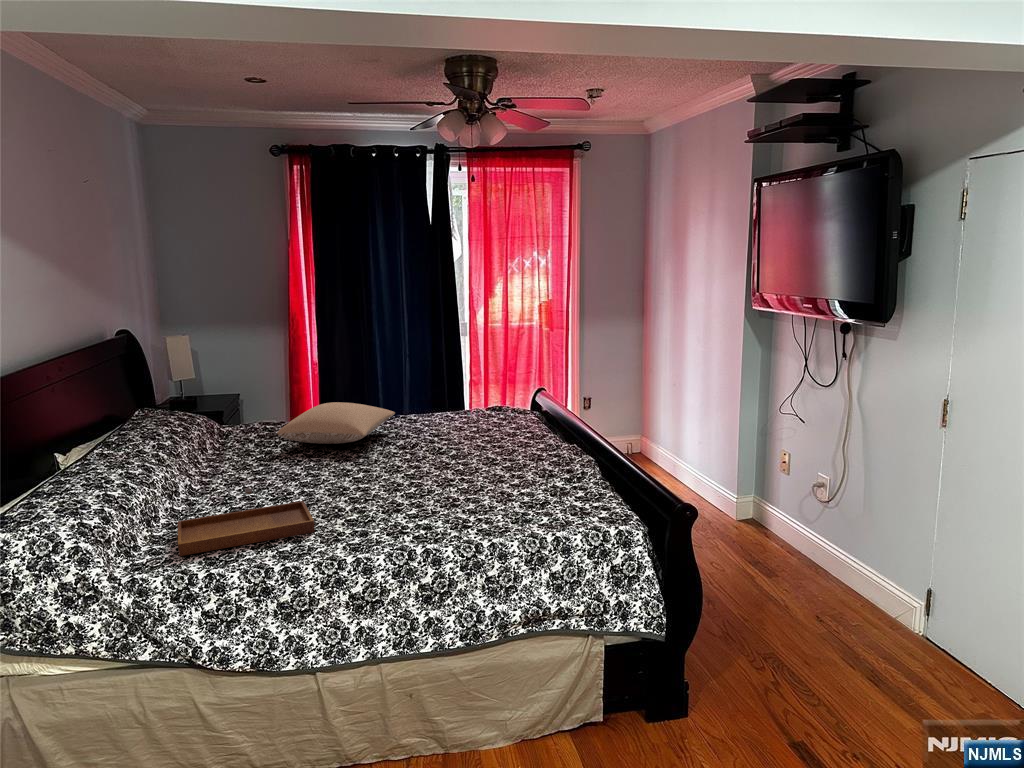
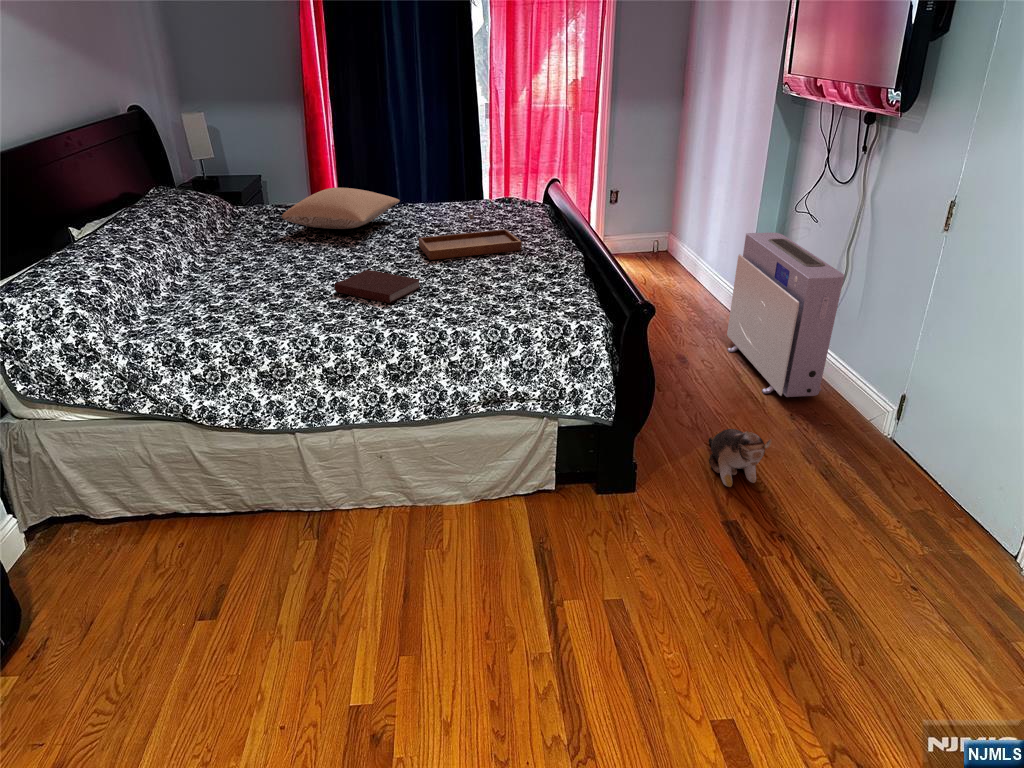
air purifier: none [730,429,849,595] -> present [727,232,844,397]
notebook: none [350,484,441,518] -> present [334,270,421,303]
tray: present [178,487,315,556] -> present [419,214,522,260]
plush toy: none [746,634,826,701] -> present [708,429,772,487]

